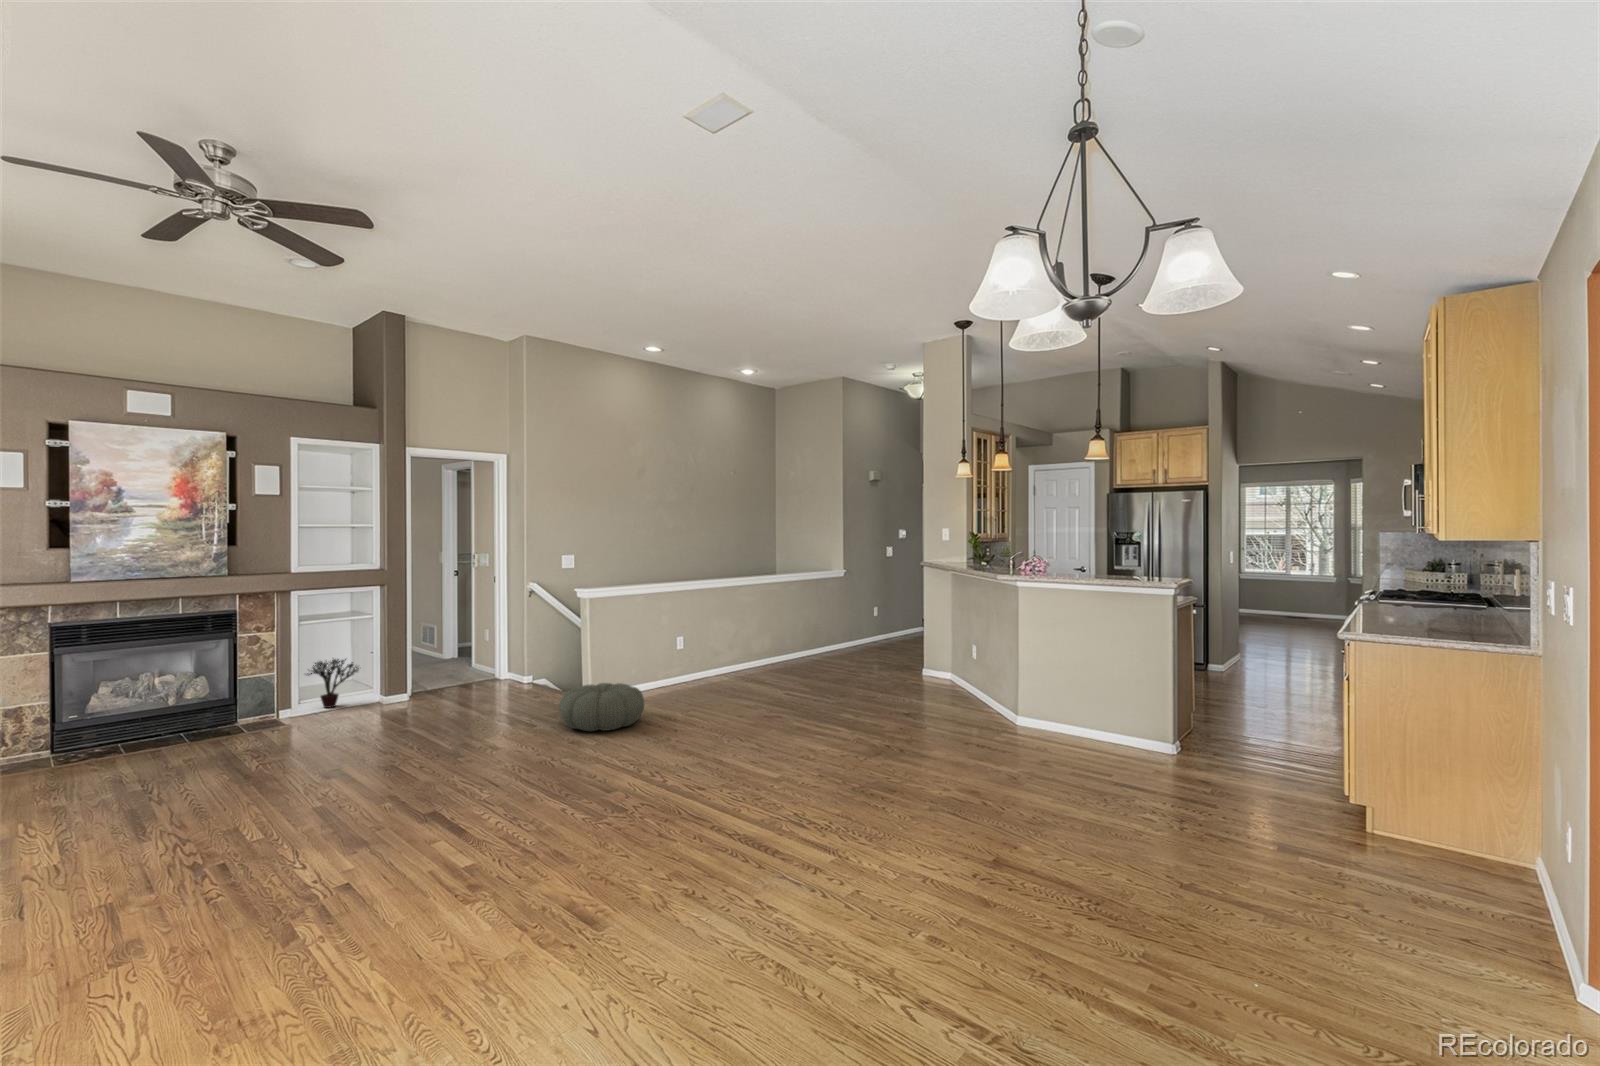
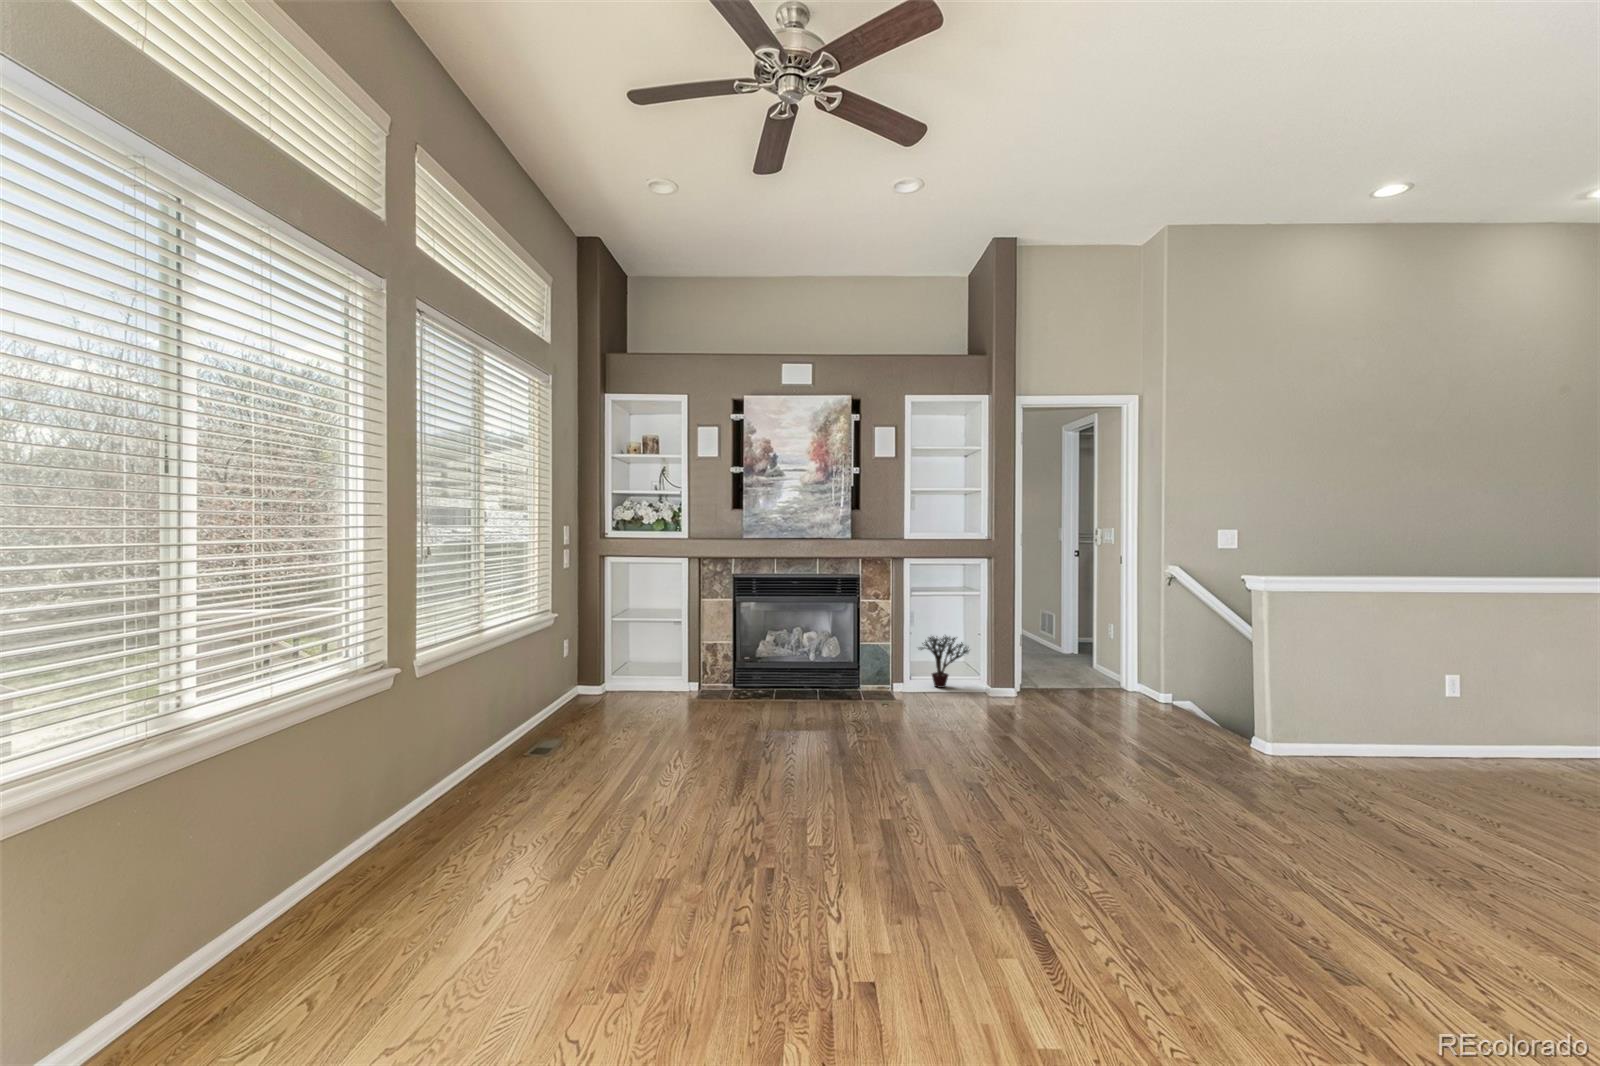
pouf: present [559,683,644,731] -> none [1218,728,1384,818]

